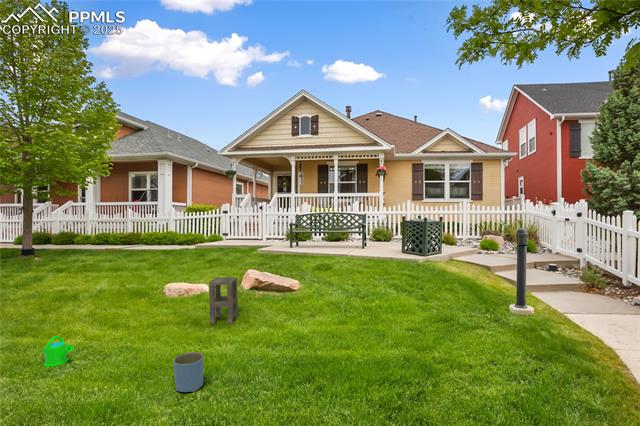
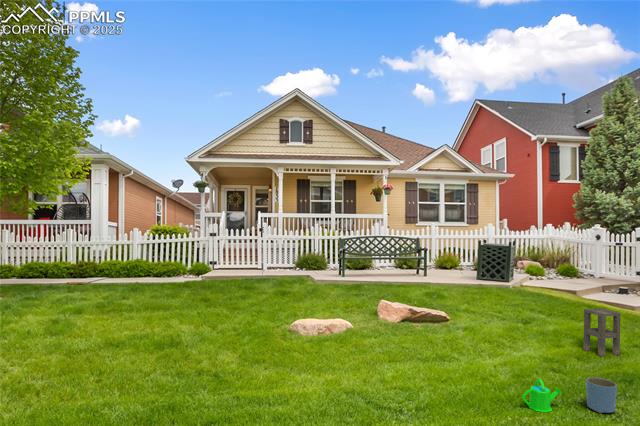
side table: present [209,277,238,324] -> present [583,308,620,357]
watering can: present [42,335,74,367] -> present [522,379,562,412]

